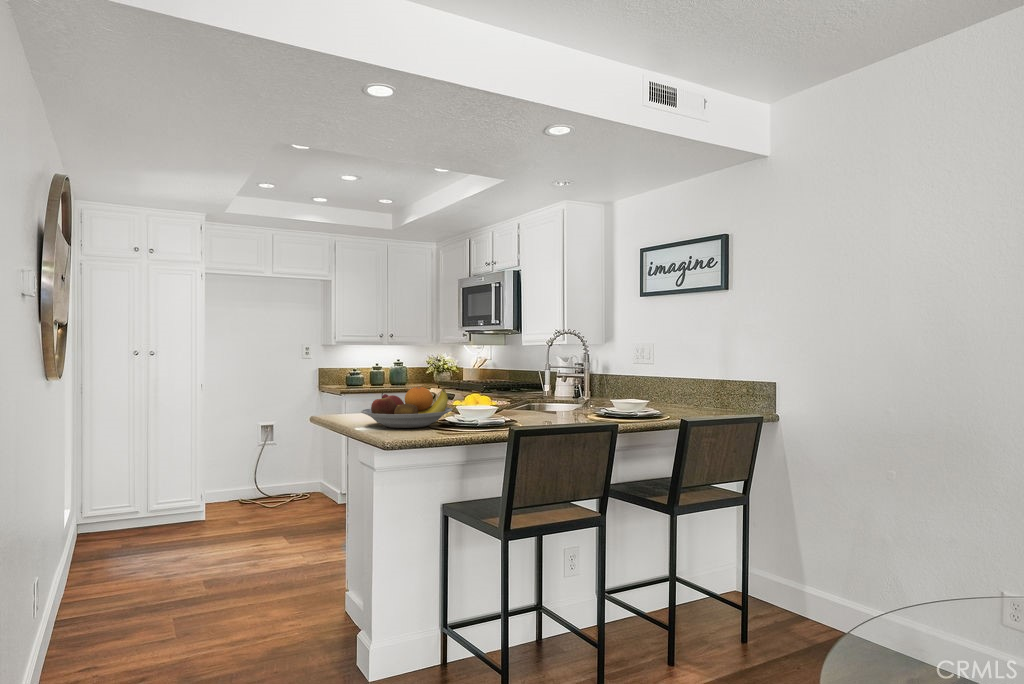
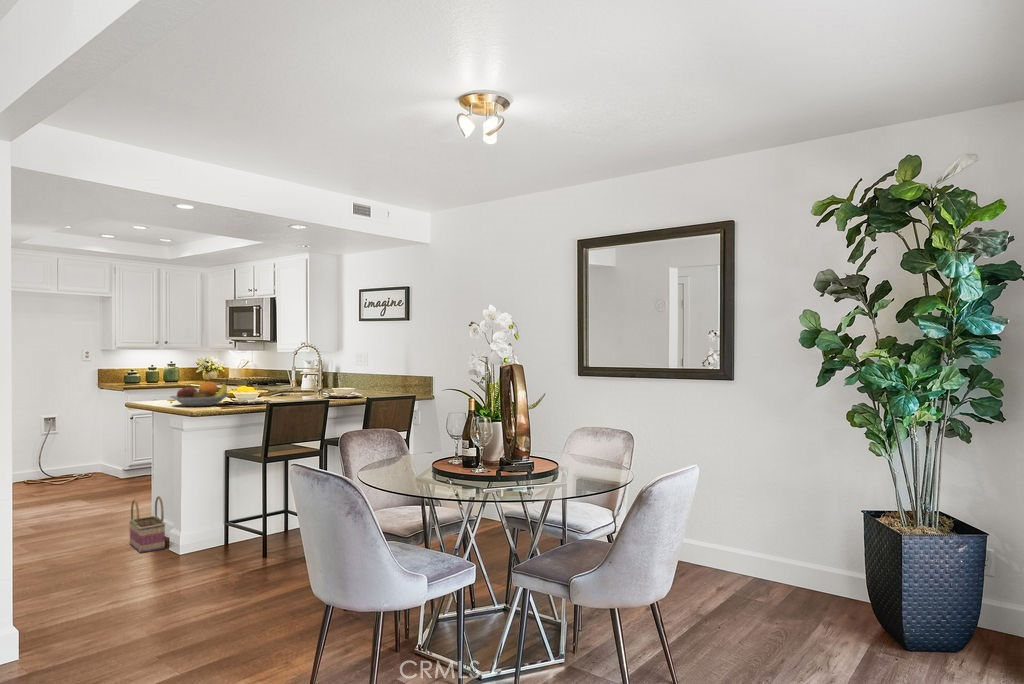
basket: none [306,569,354,668] -> present [129,496,165,553]

